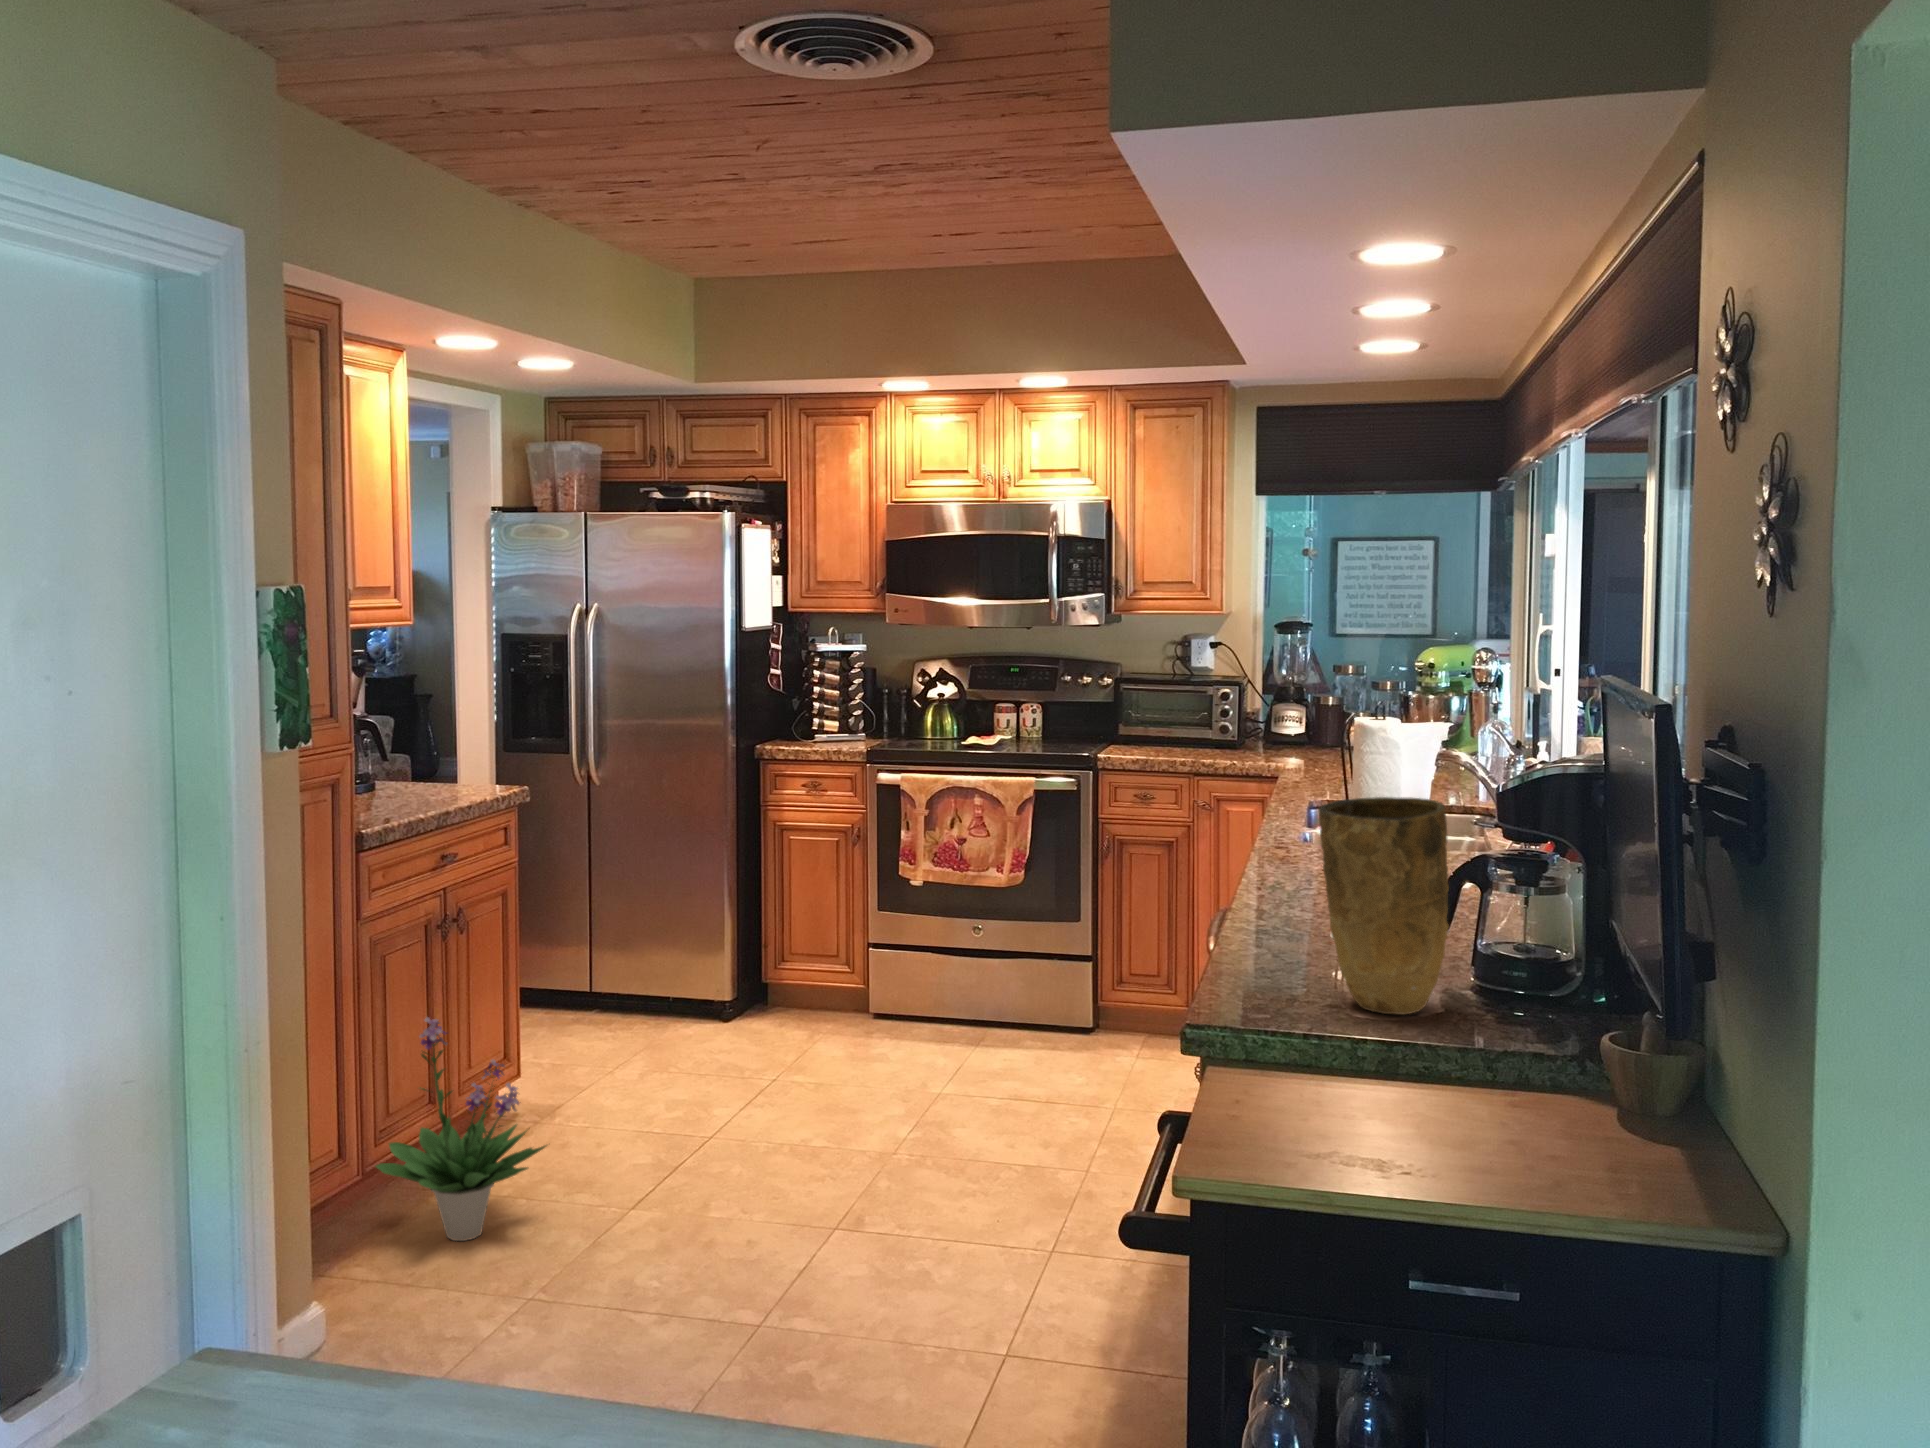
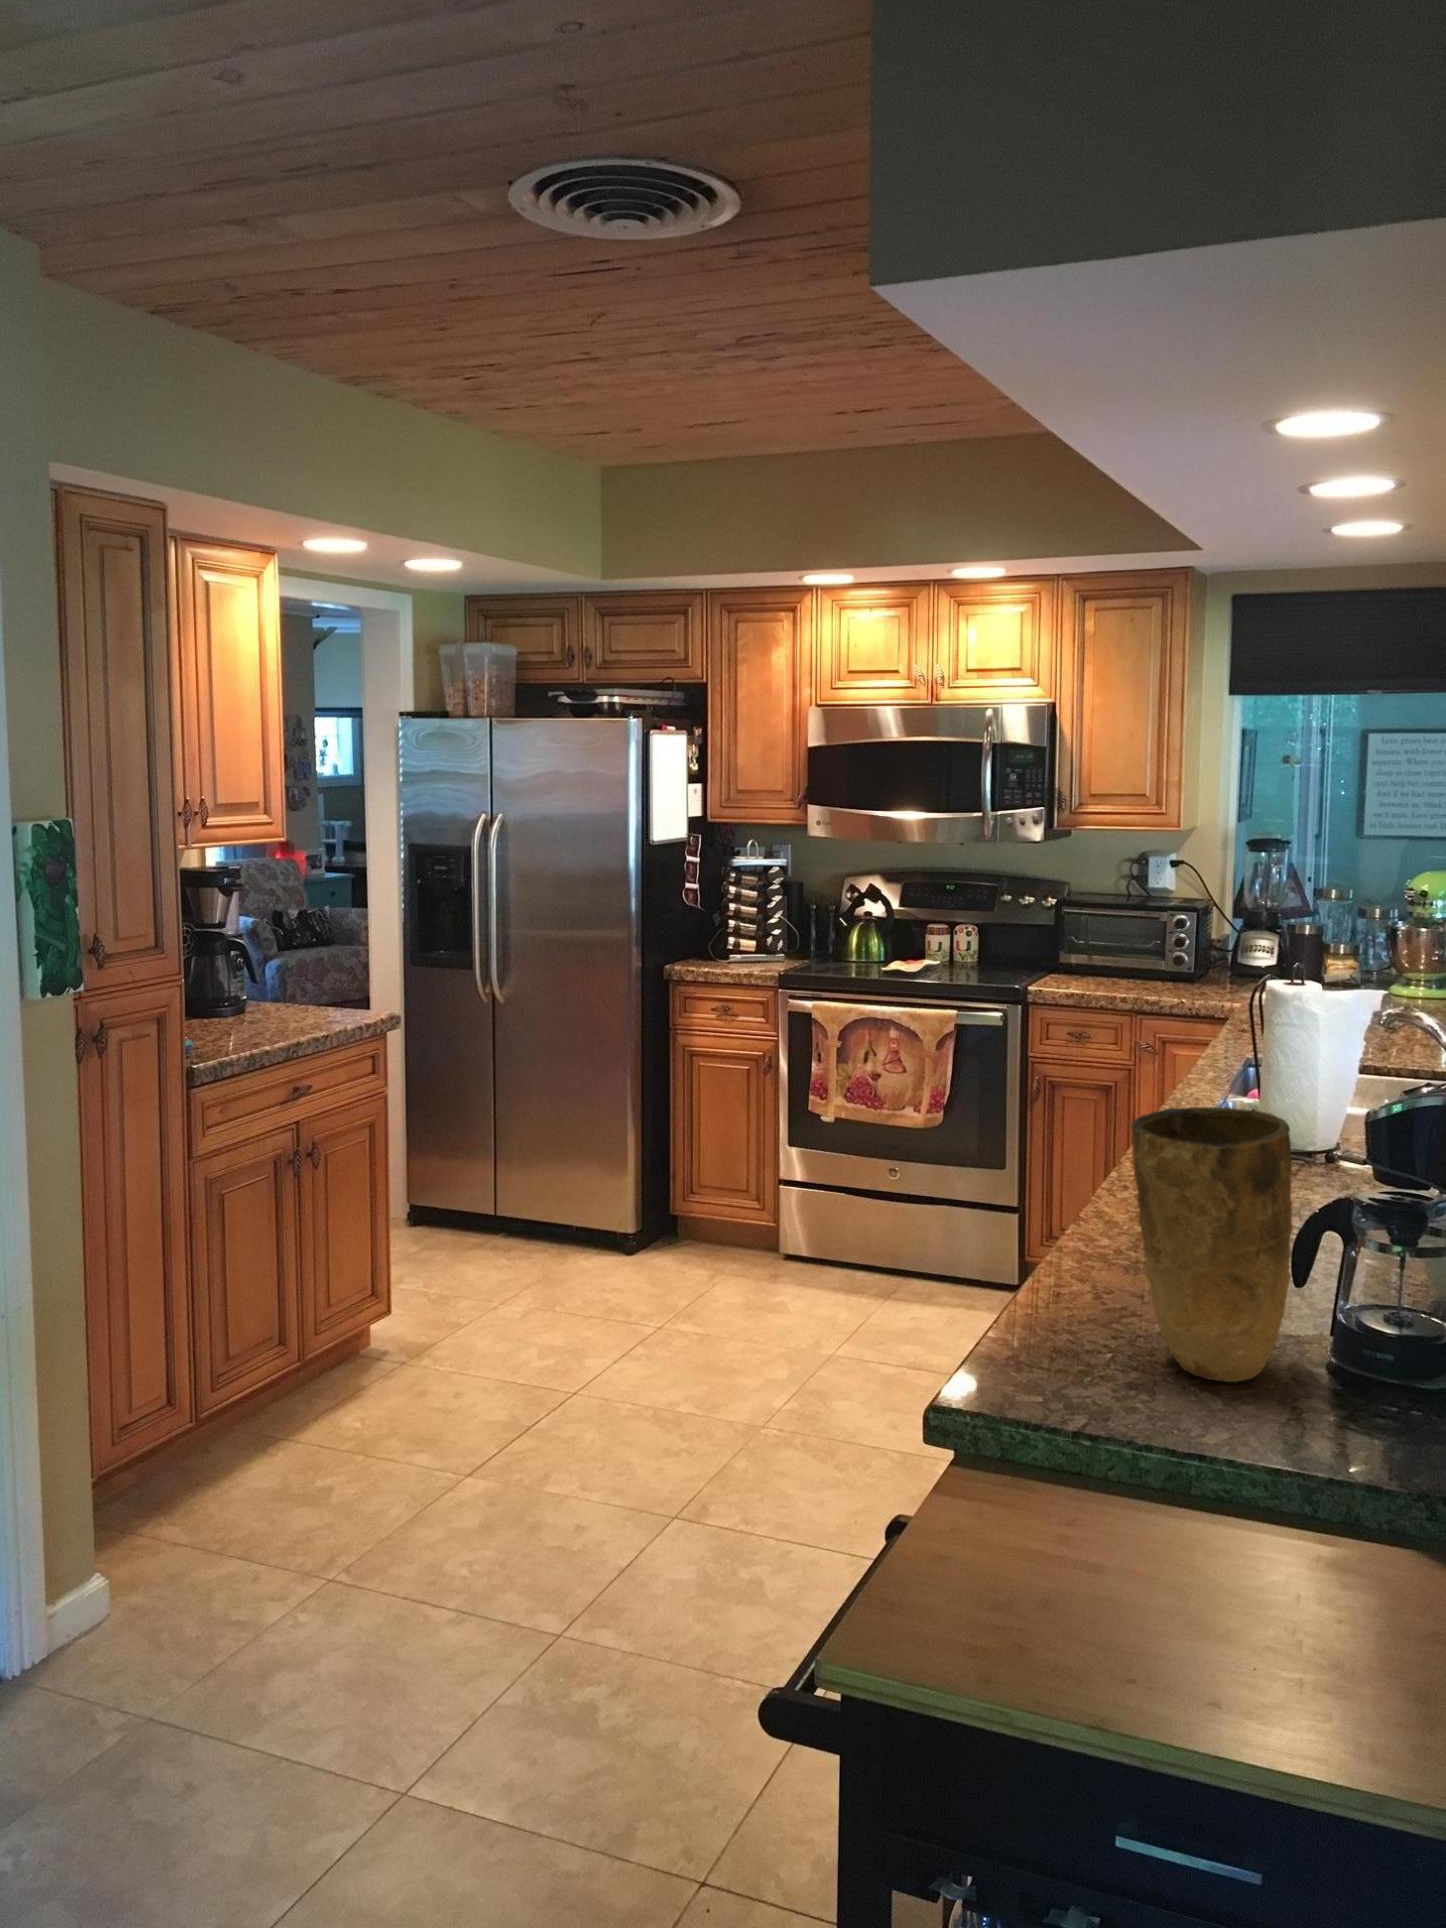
potted plant: present [376,1017,547,1241] -> none [195,1264,381,1500]

